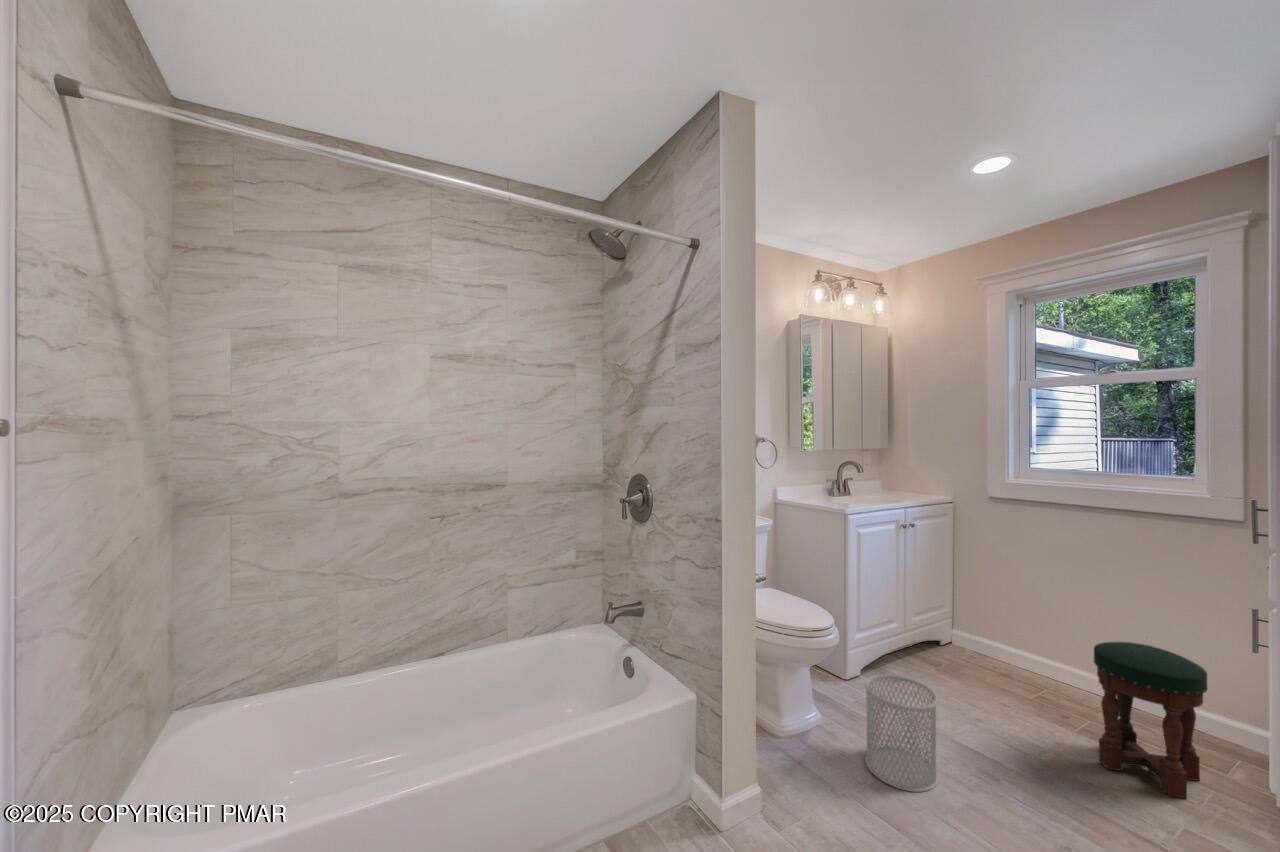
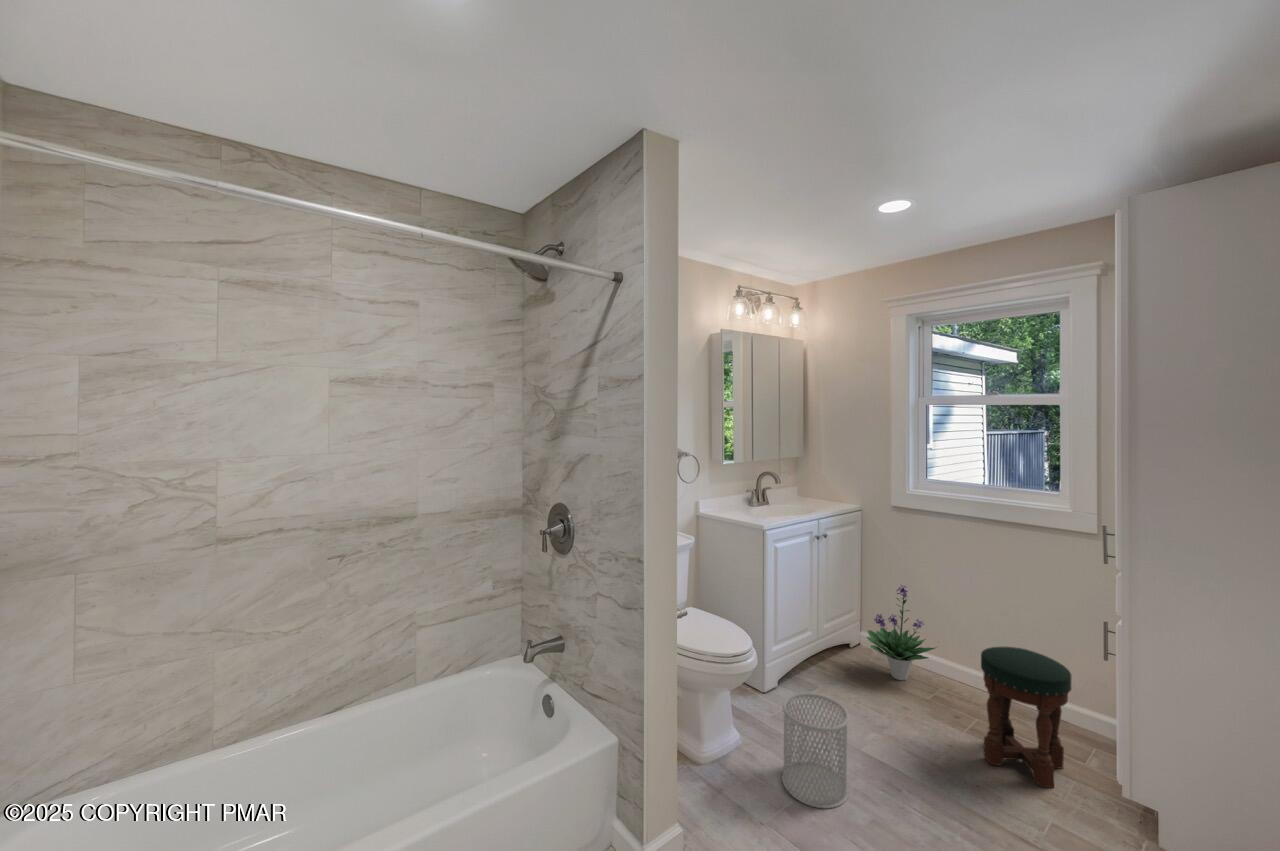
potted plant: none [960,578,1044,681] -> present [867,585,935,680]

